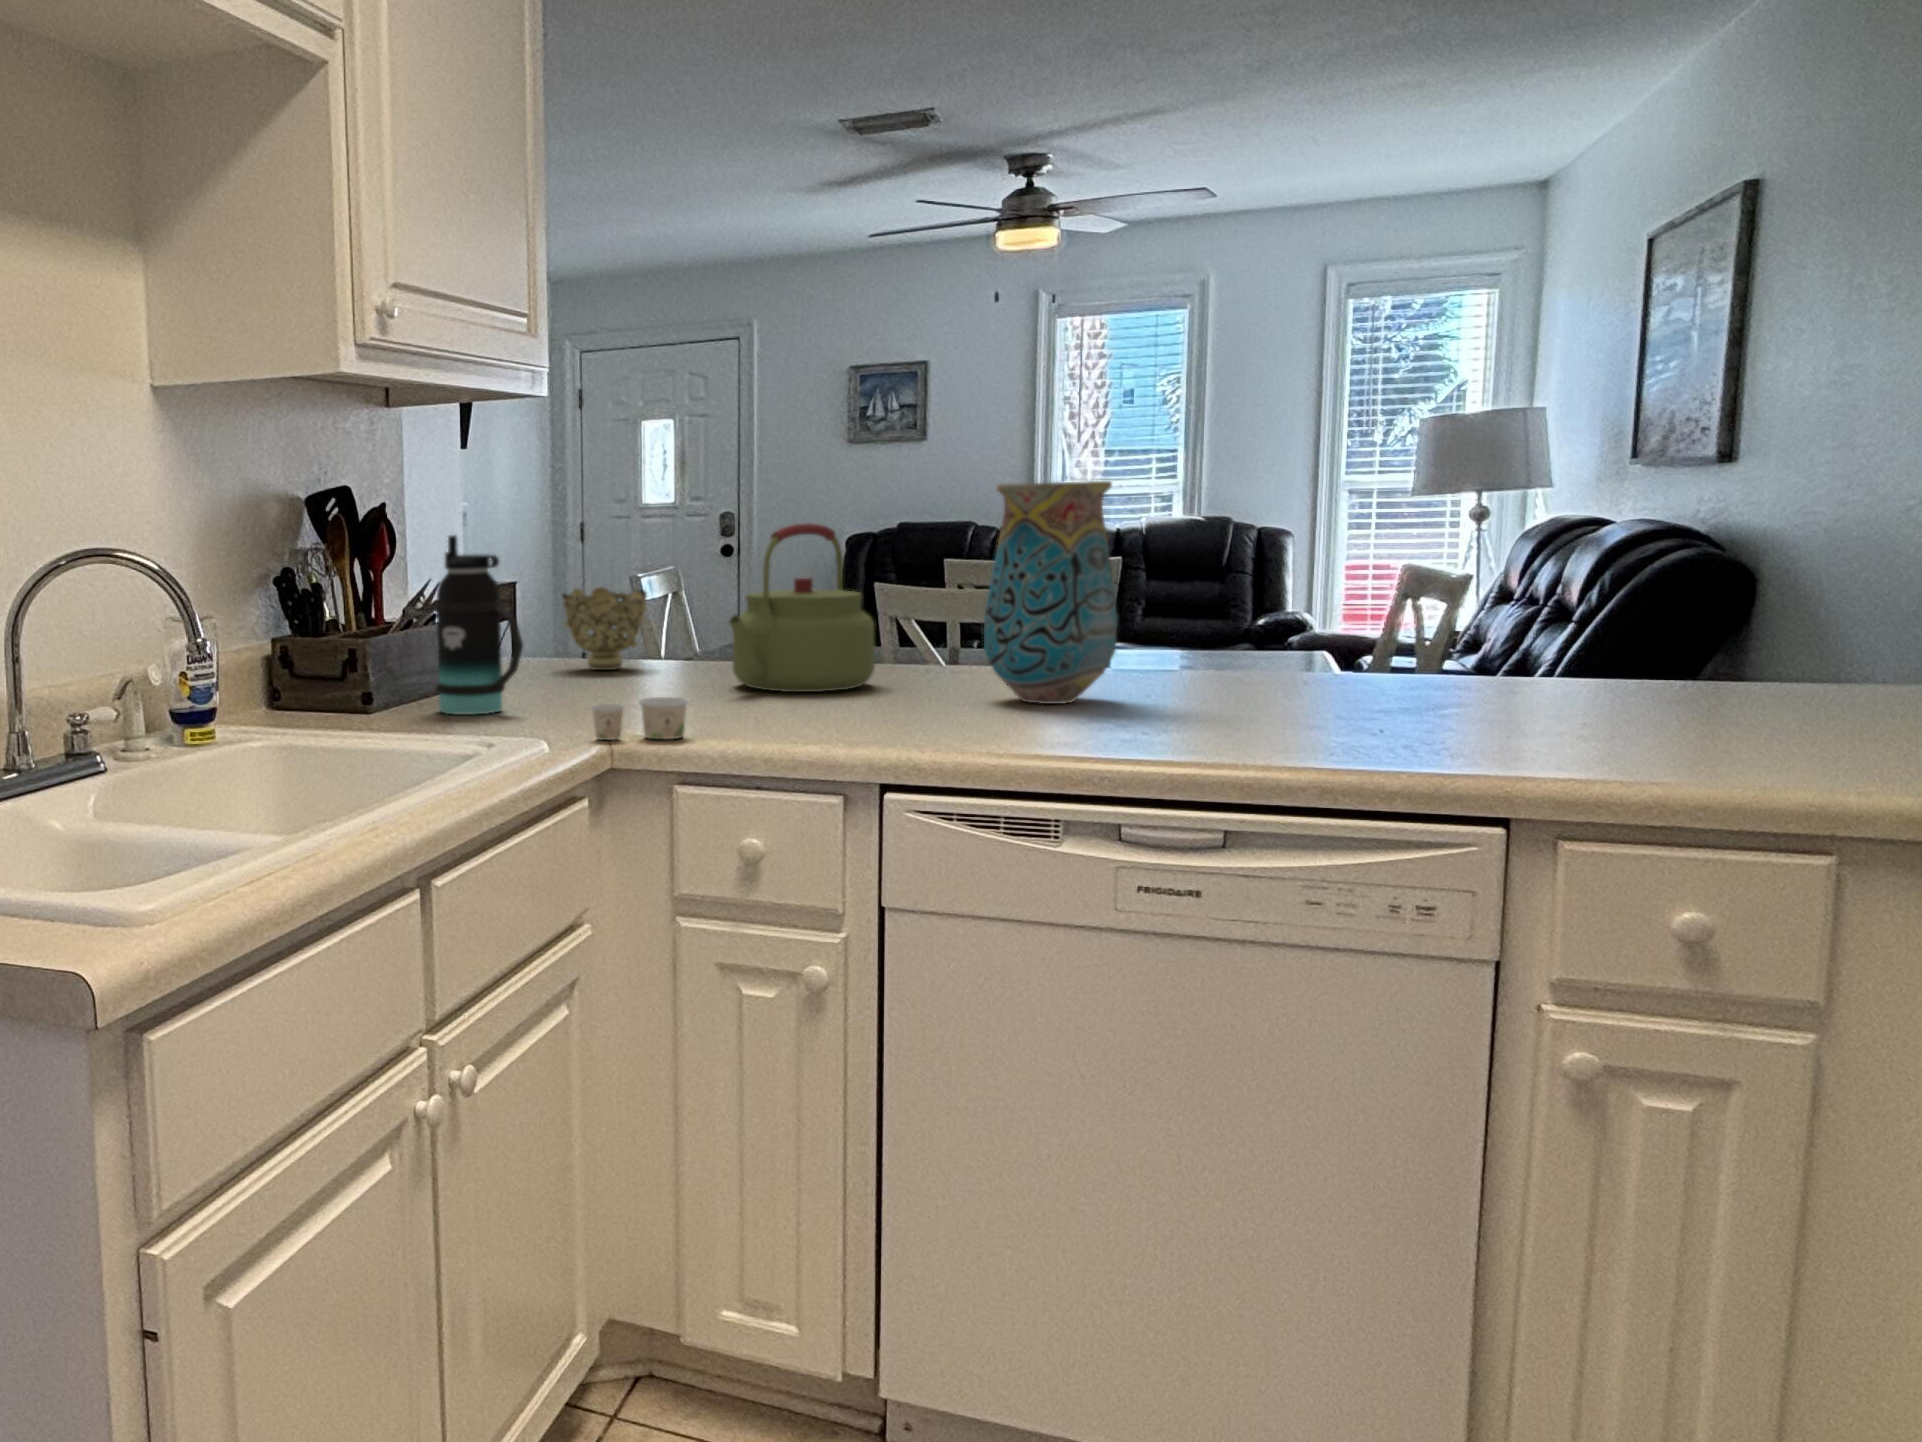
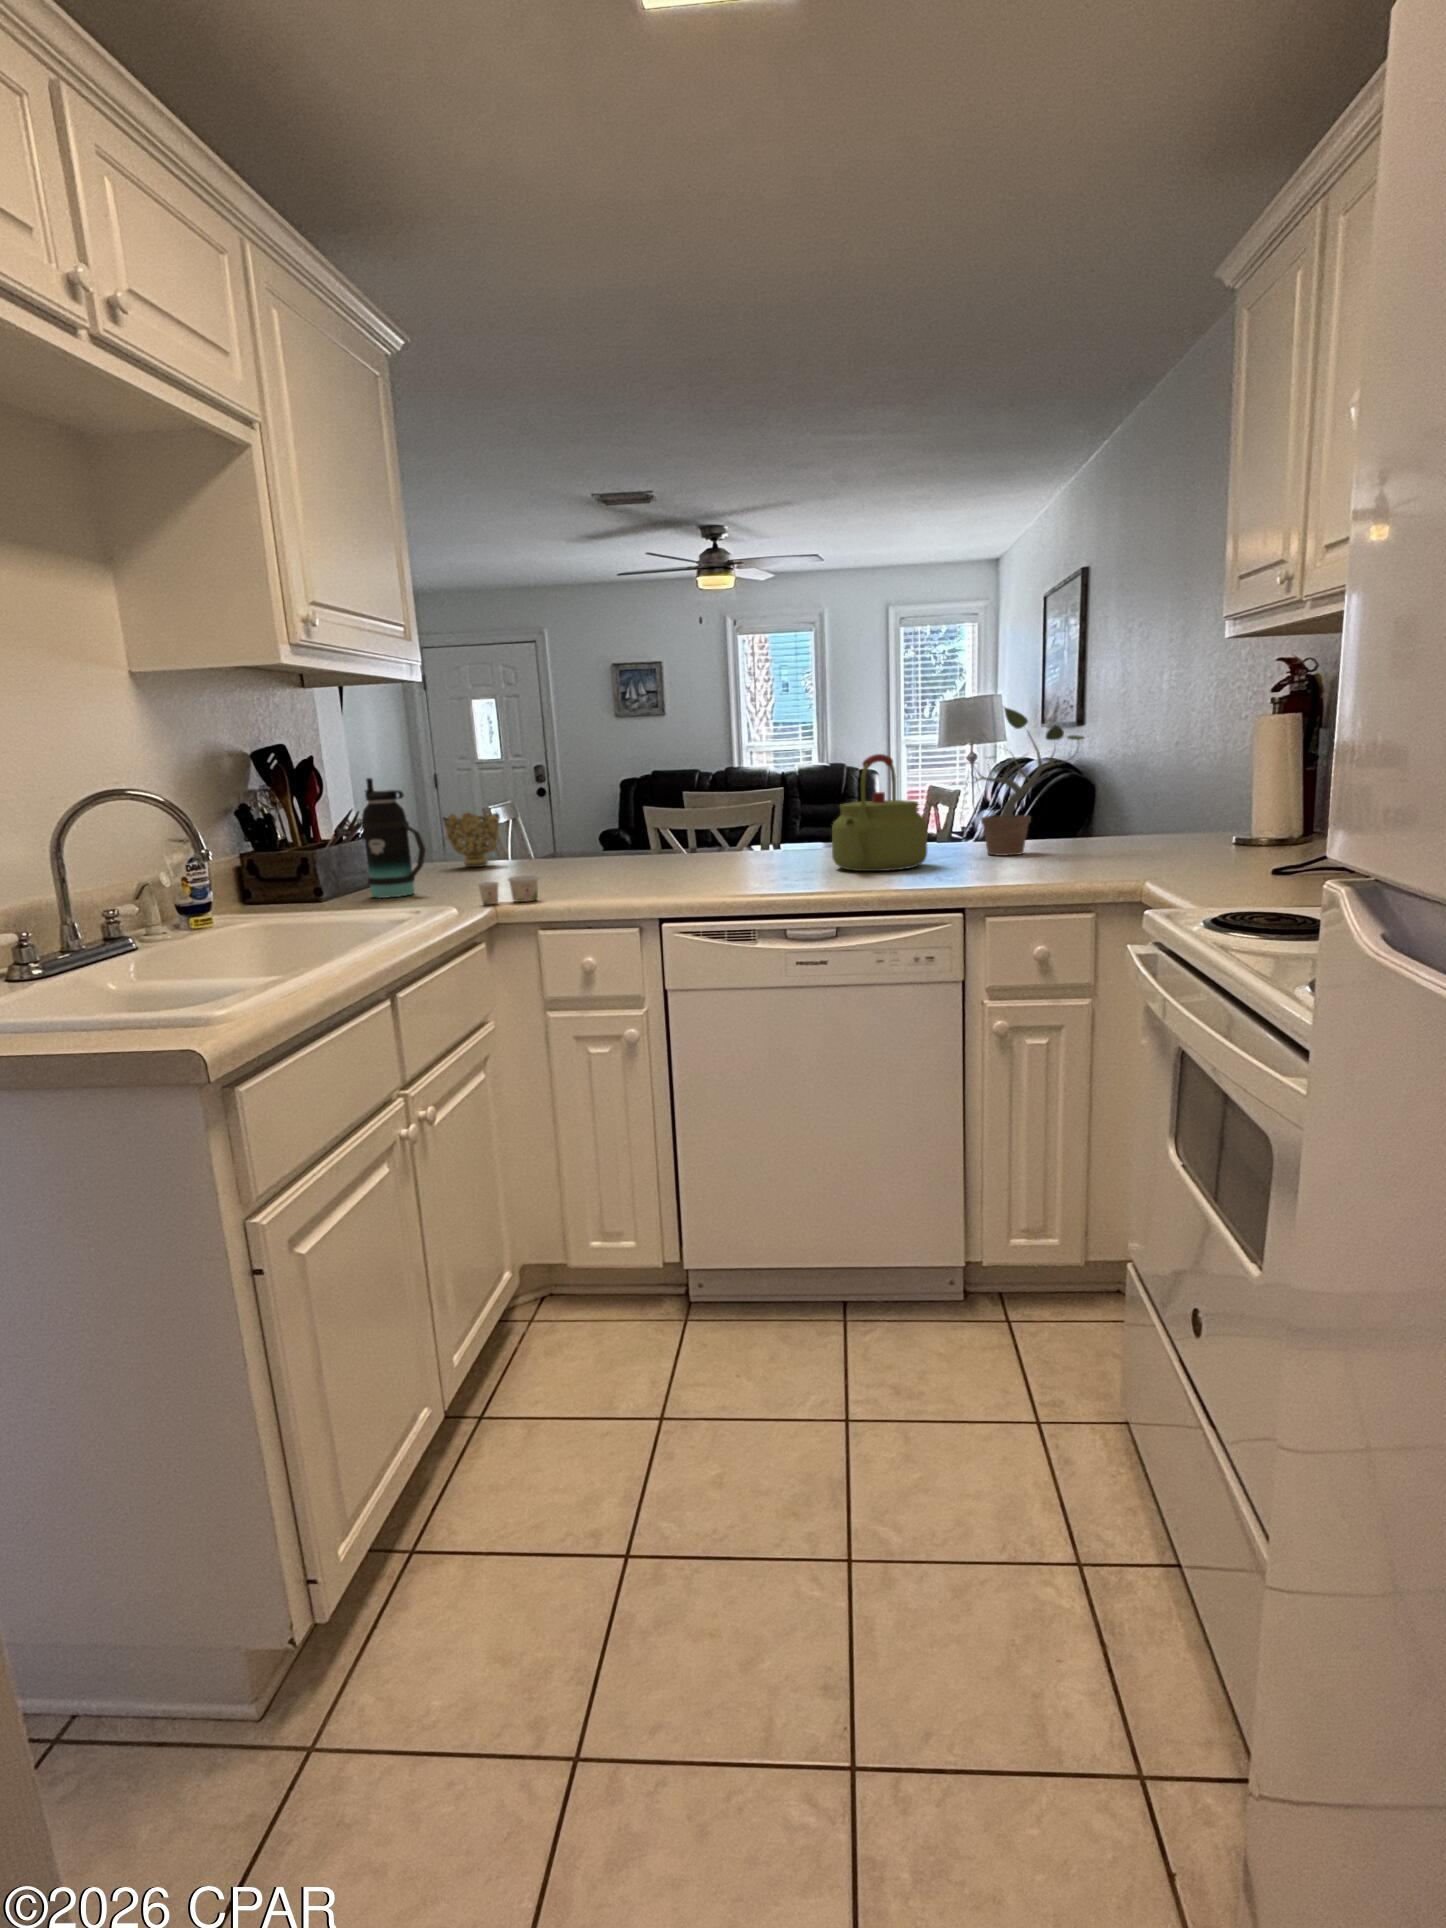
potted plant: none [1463,427,1790,711] -> present [953,707,1084,856]
vase: present [984,481,1118,704] -> none [707,736,780,869]
kettle: present [729,523,875,692] -> present [832,754,927,871]

